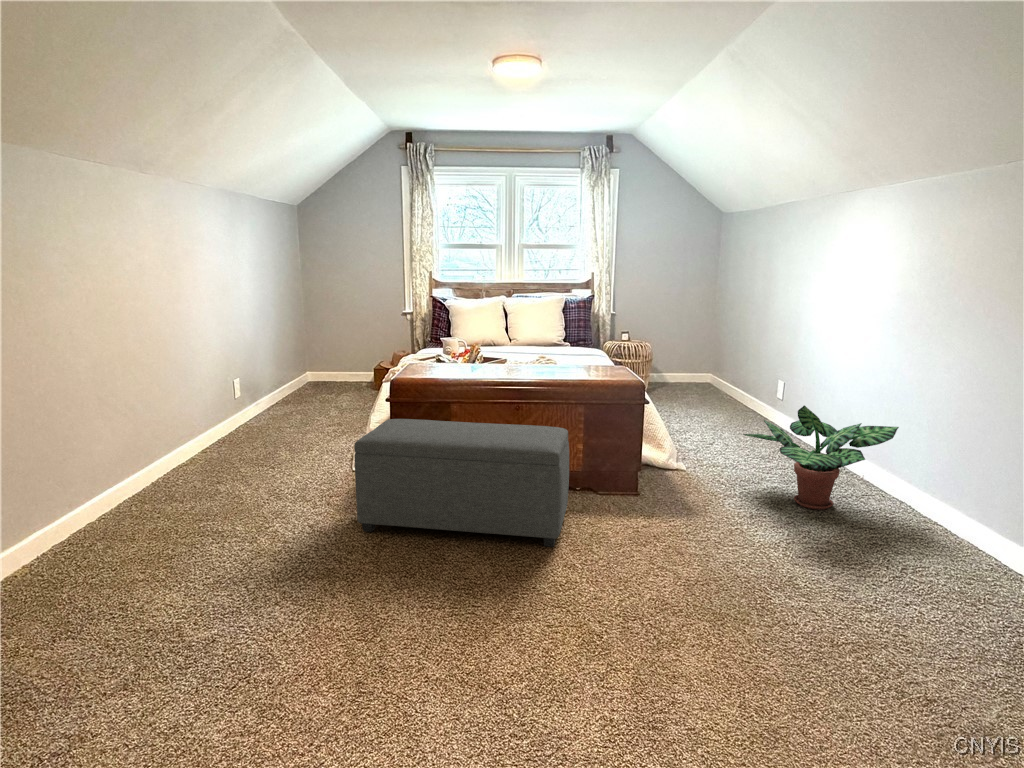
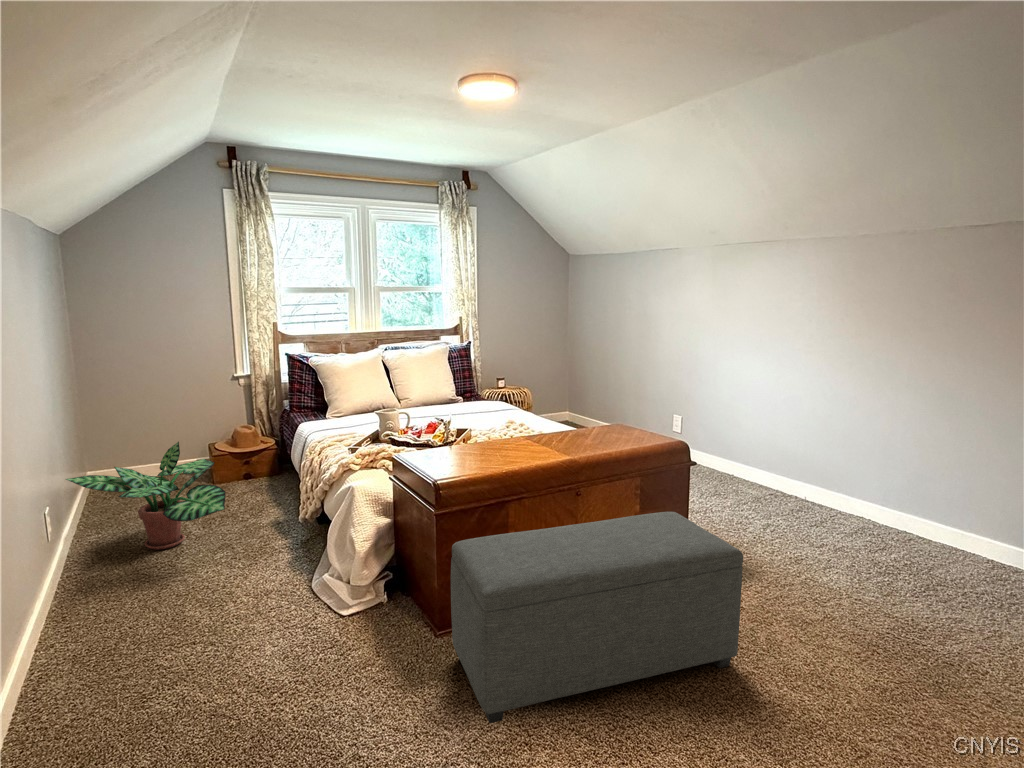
potted plant: present [743,405,899,510] -> present [66,442,225,549]

